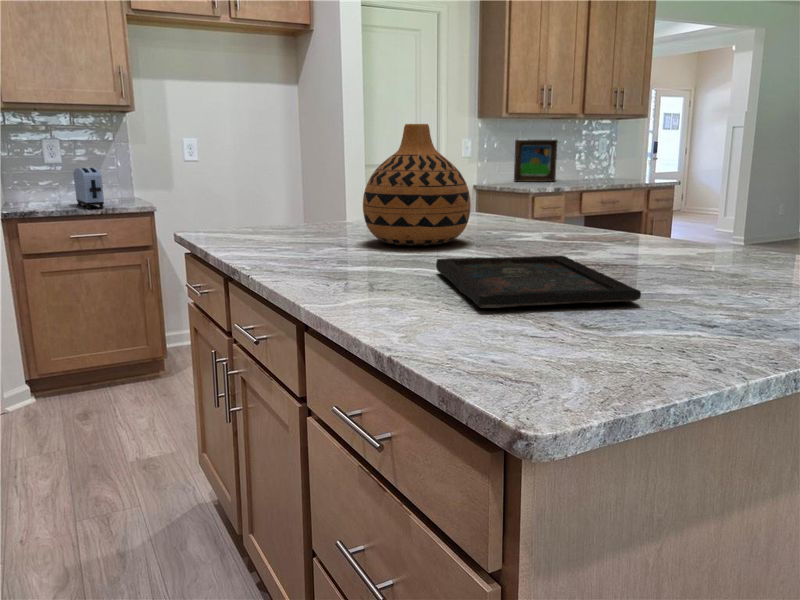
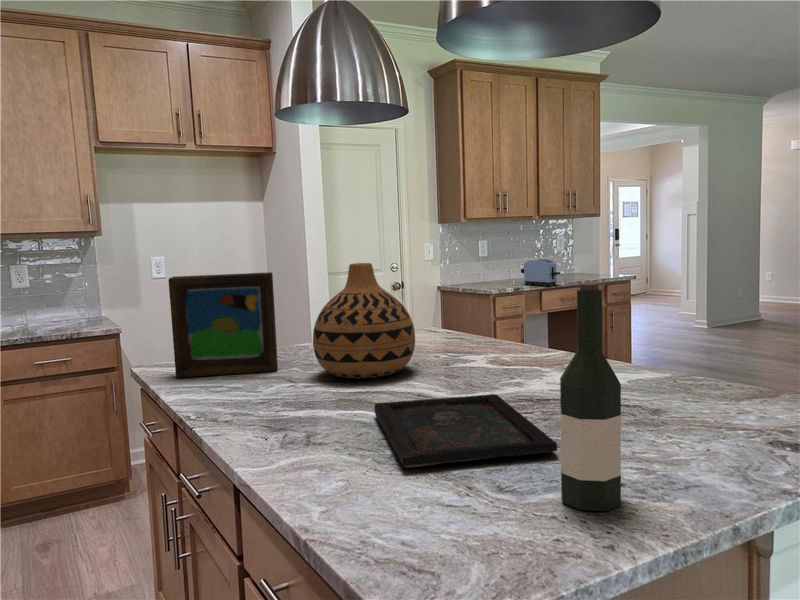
wine bottle: none [652,99,733,345] -> present [560,283,621,511]
picture frame: present [514,140,558,182] -> present [169,272,278,378]
toaster: present [73,168,104,209] -> present [521,259,560,287]

